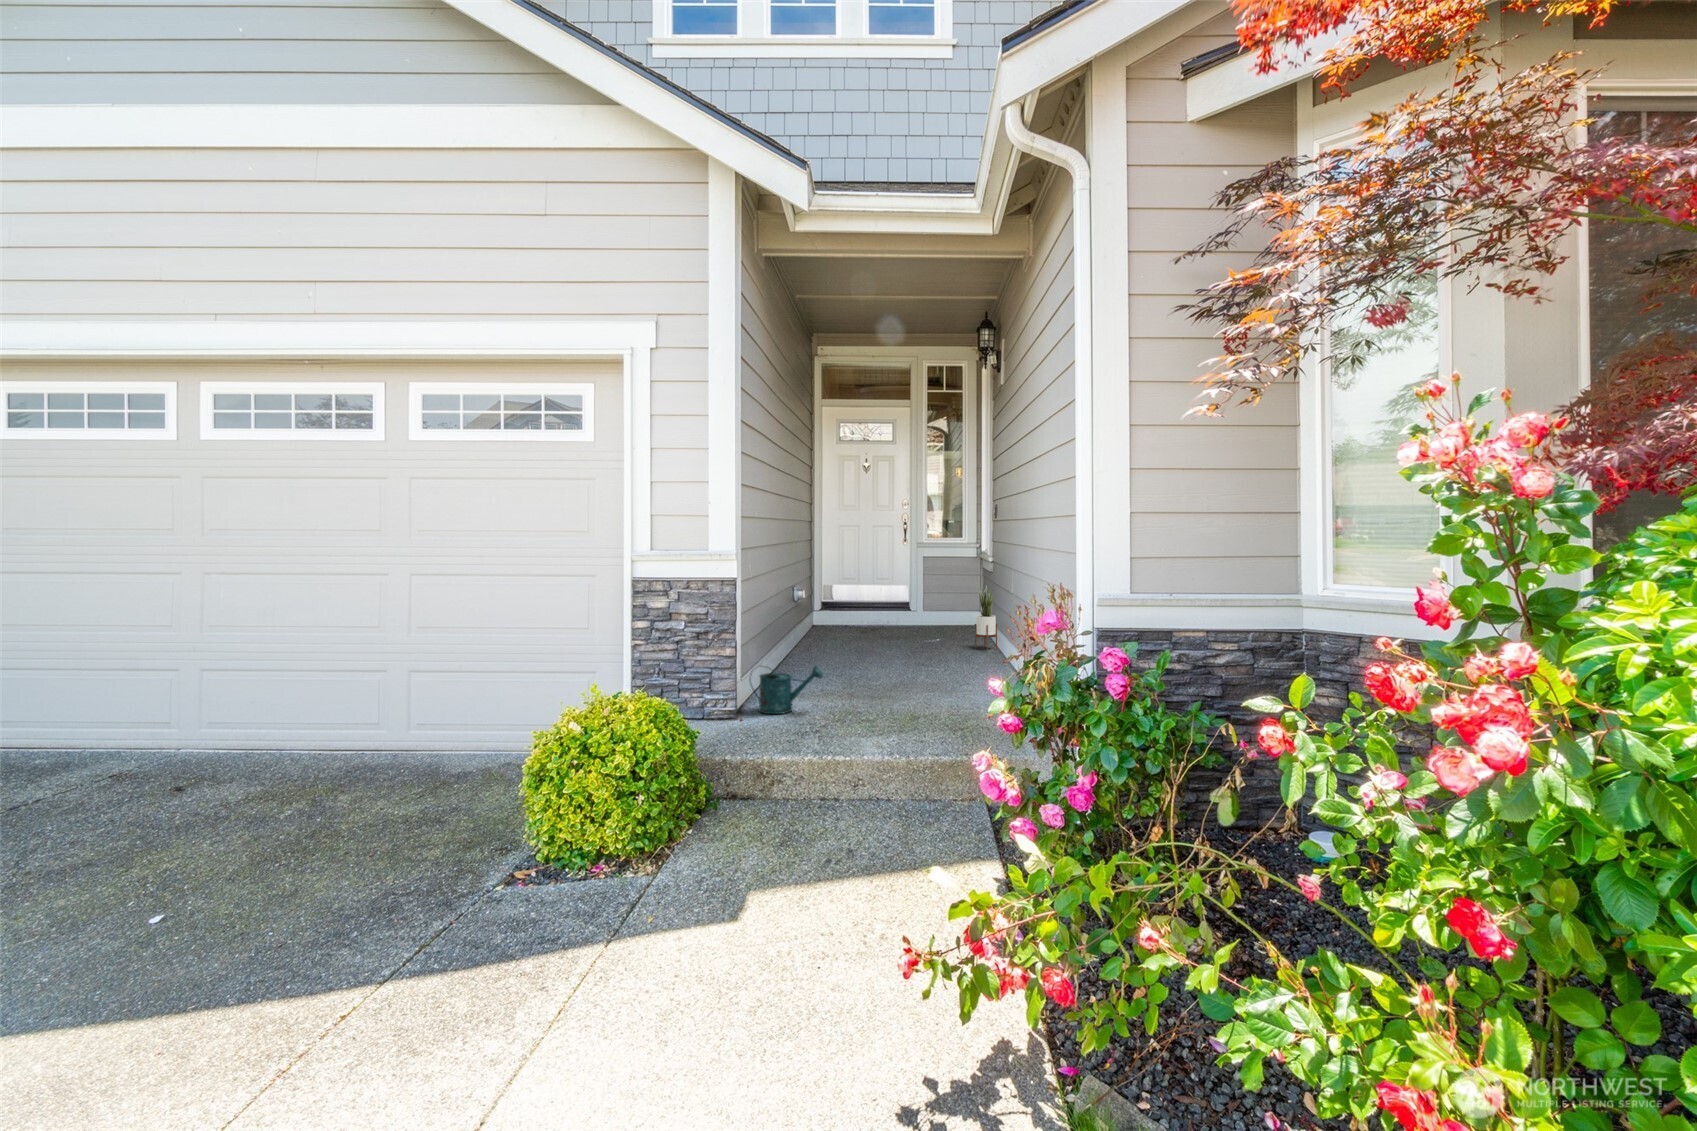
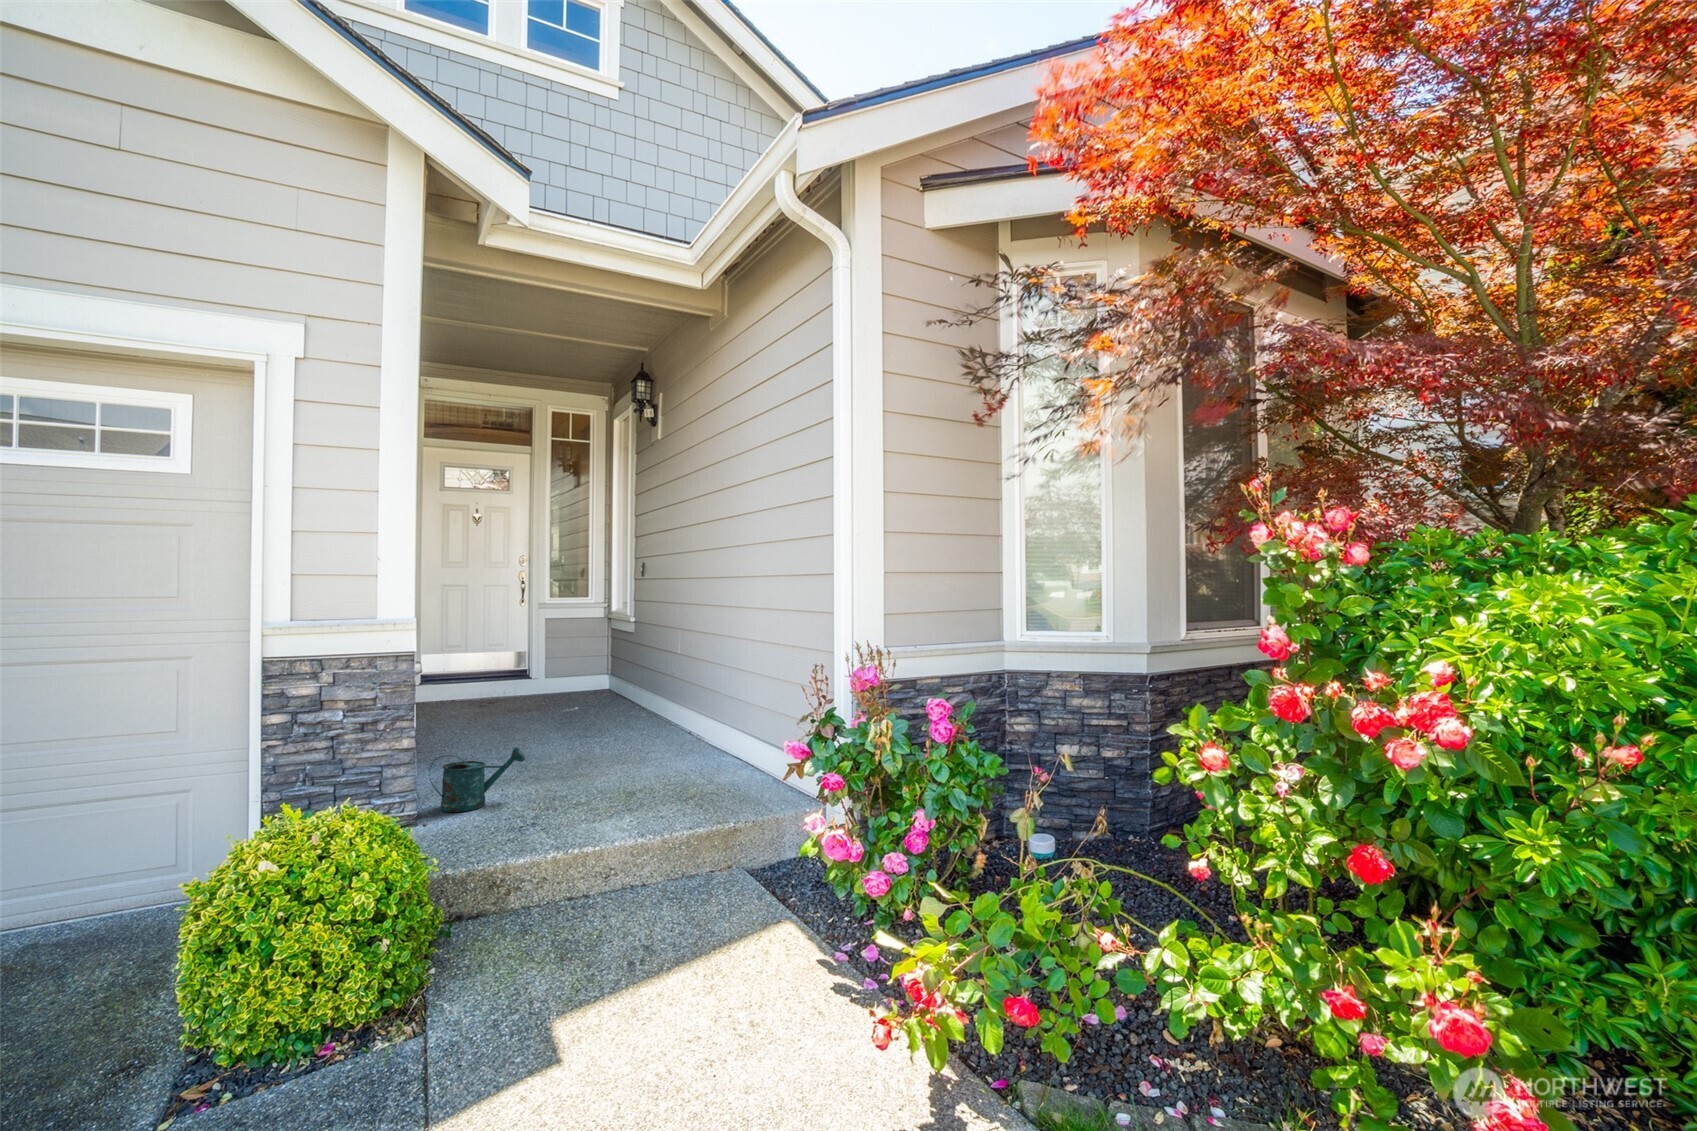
potted plant: present [975,586,997,651] -> none [627,645,650,712]

